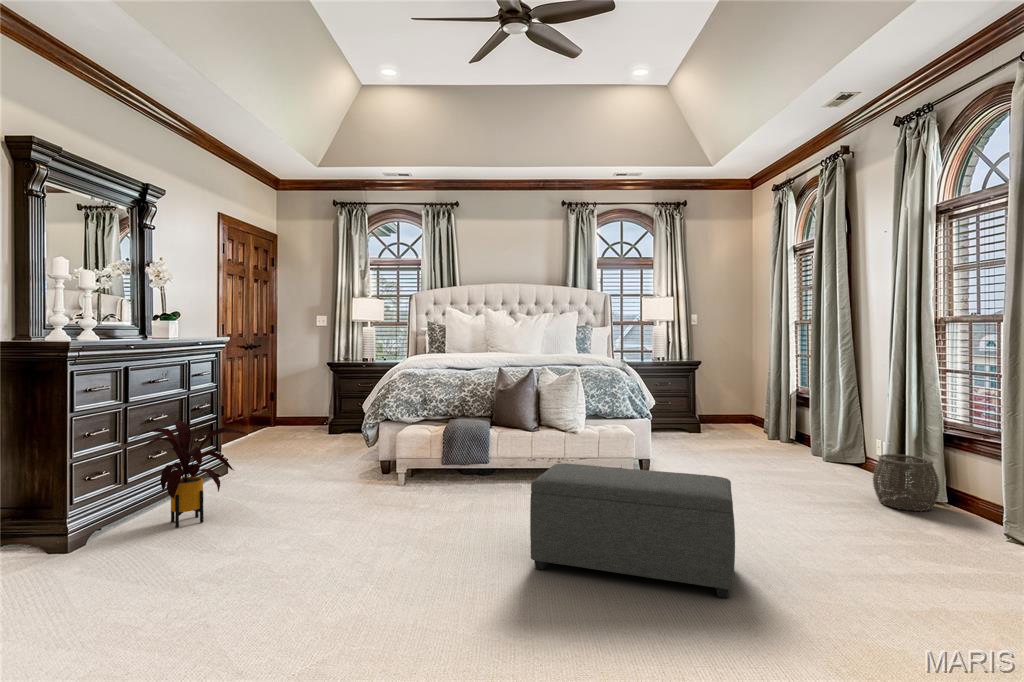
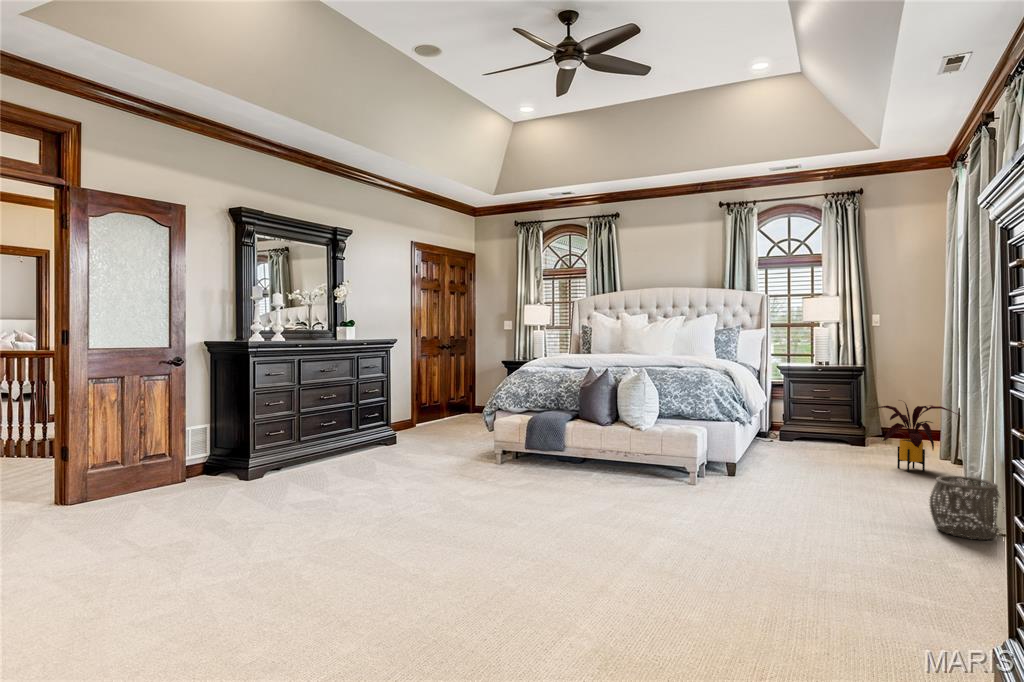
house plant: present [131,420,247,528] -> present [873,403,960,472]
ottoman: present [530,464,735,598] -> none [520,444,673,553]

